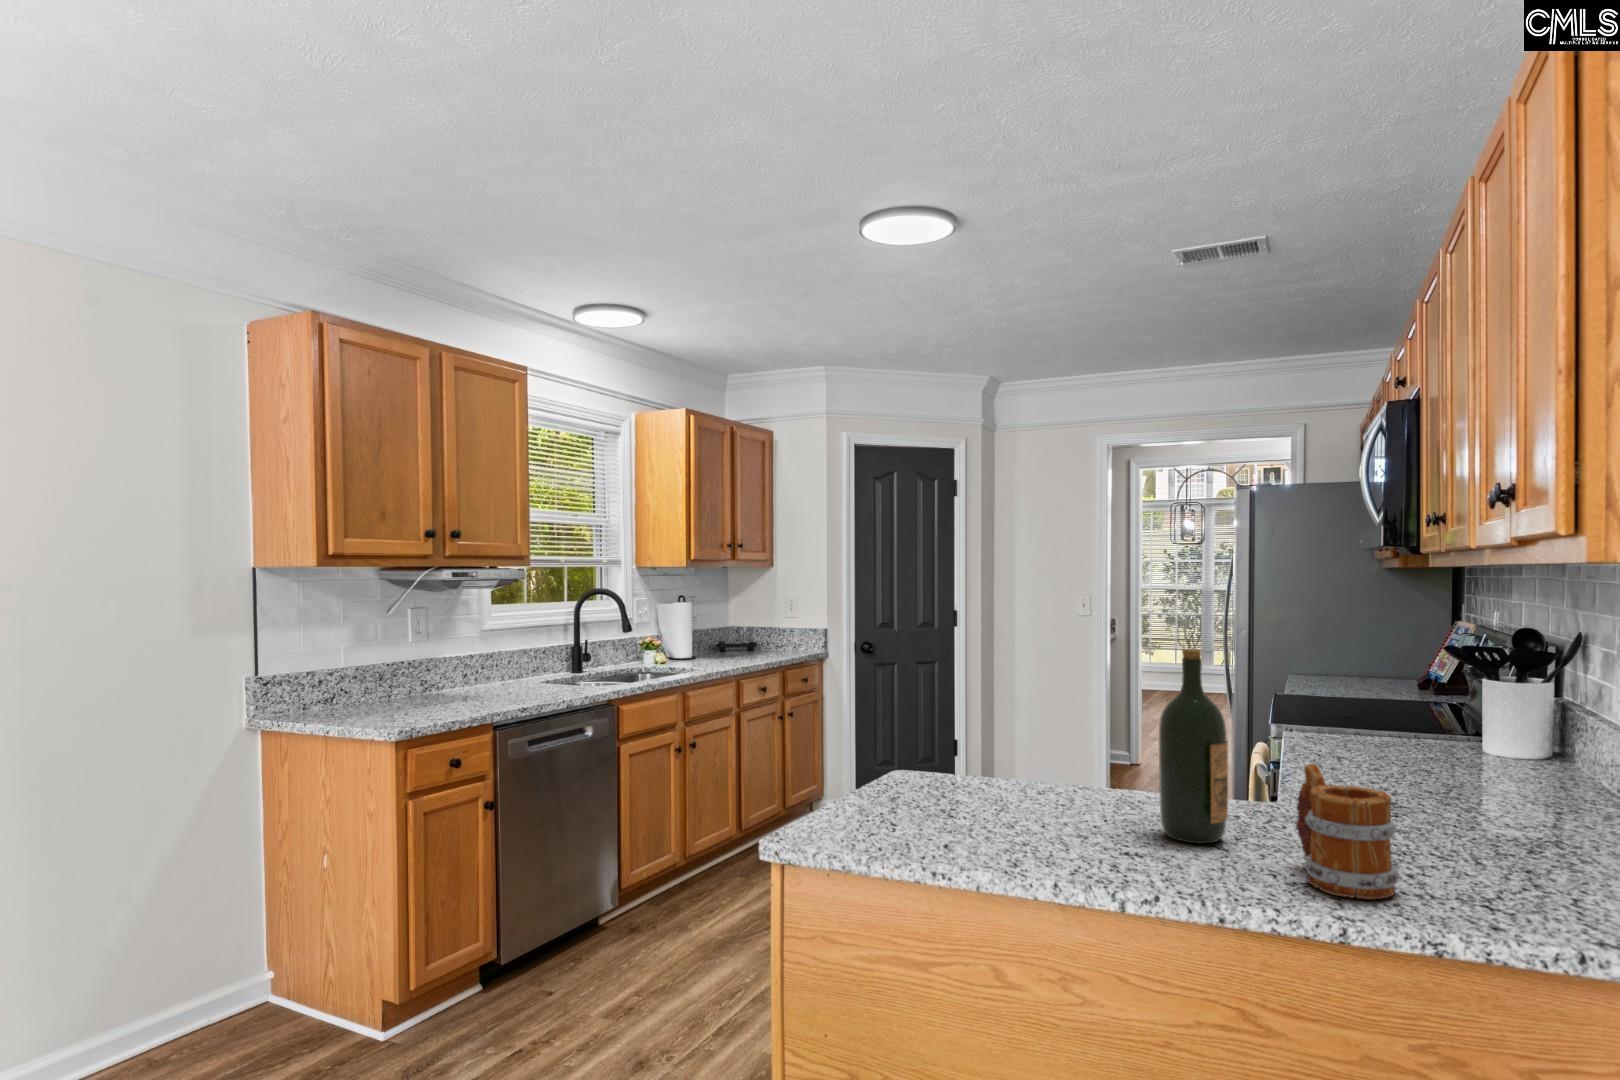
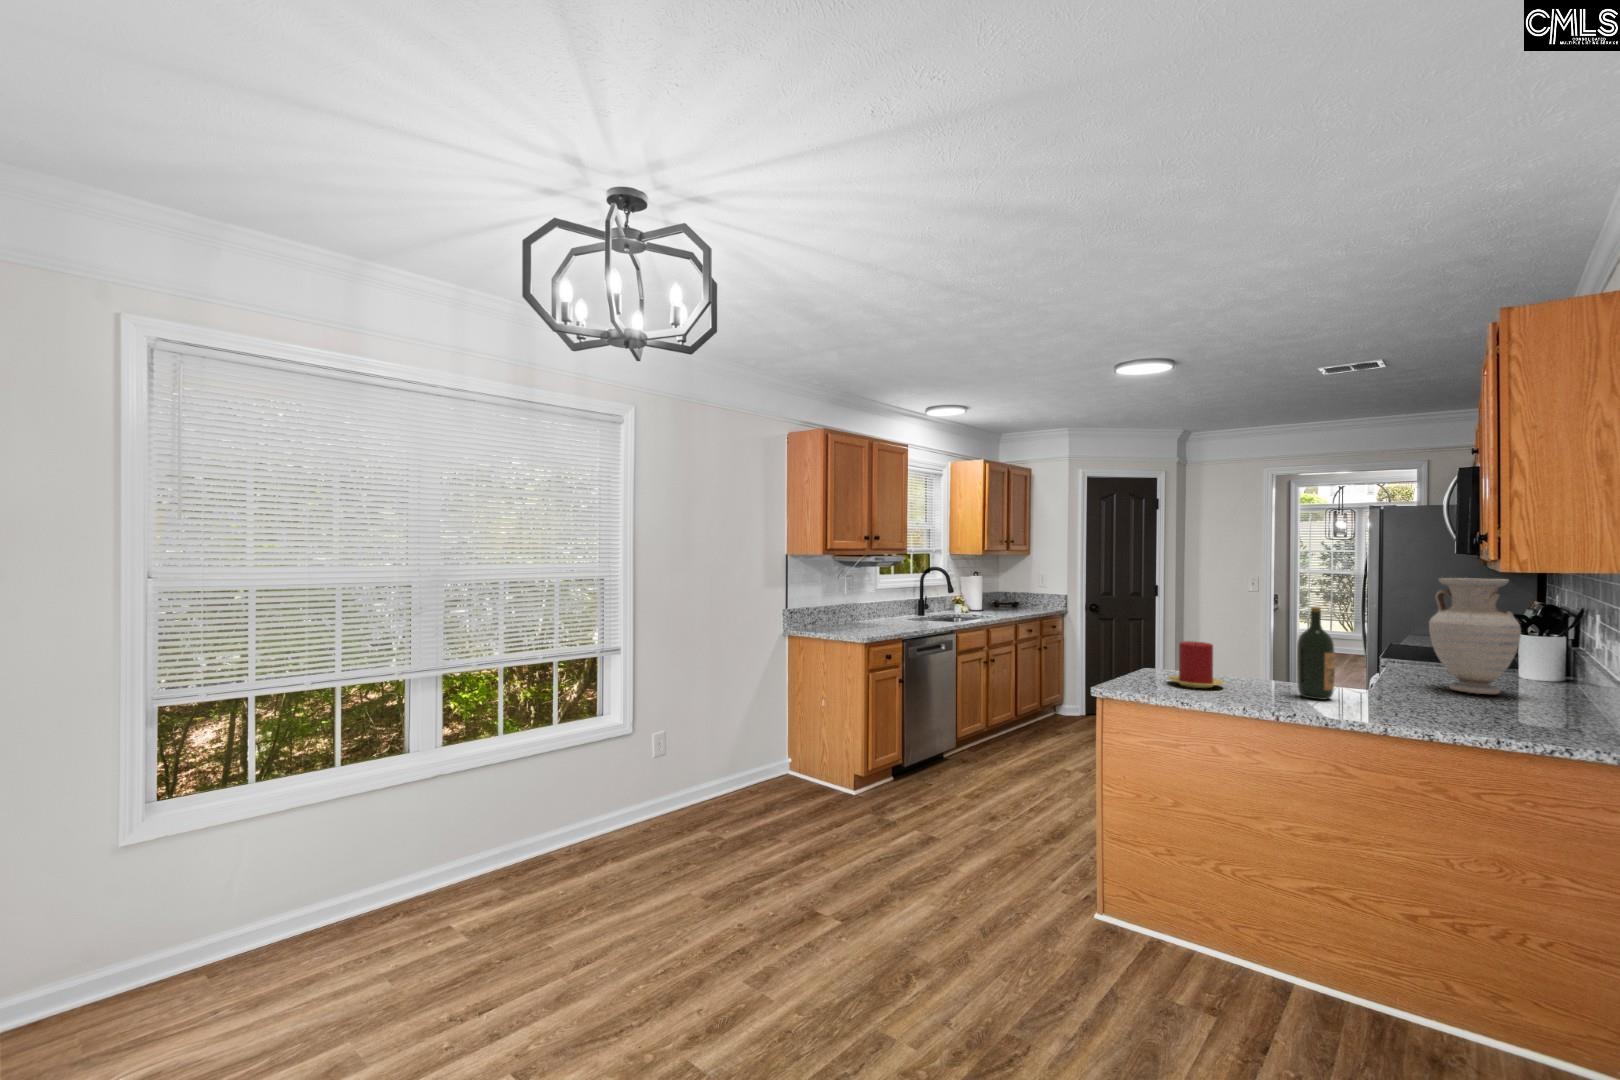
vase: none [1368,586,1515,800] -> present [1429,578,1521,694]
candle: none [919,727,1026,828] -> present [1168,641,1224,688]
mug: present [1296,764,1399,899] -> none [1369,662,1420,721]

